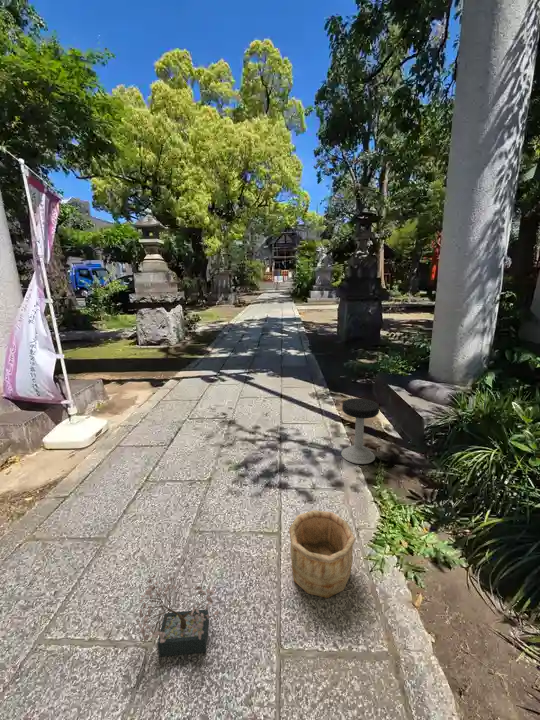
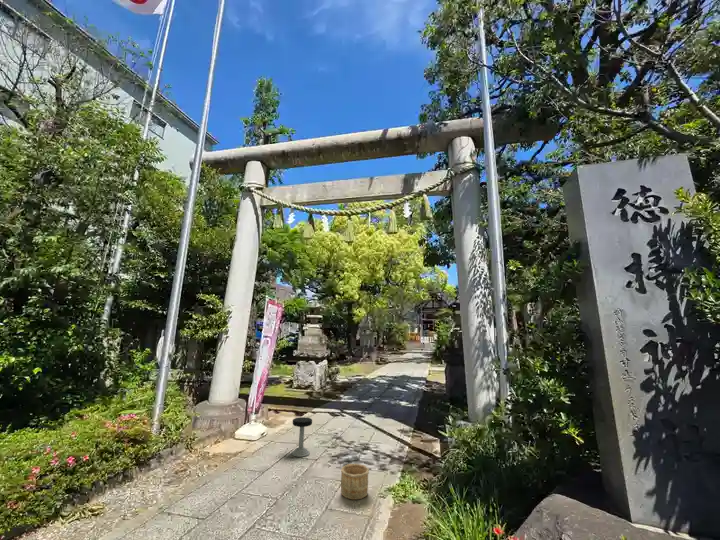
stool: present [341,398,379,464] -> present [291,417,312,457]
decorative plant: present [136,575,219,656] -> none [276,469,306,504]

